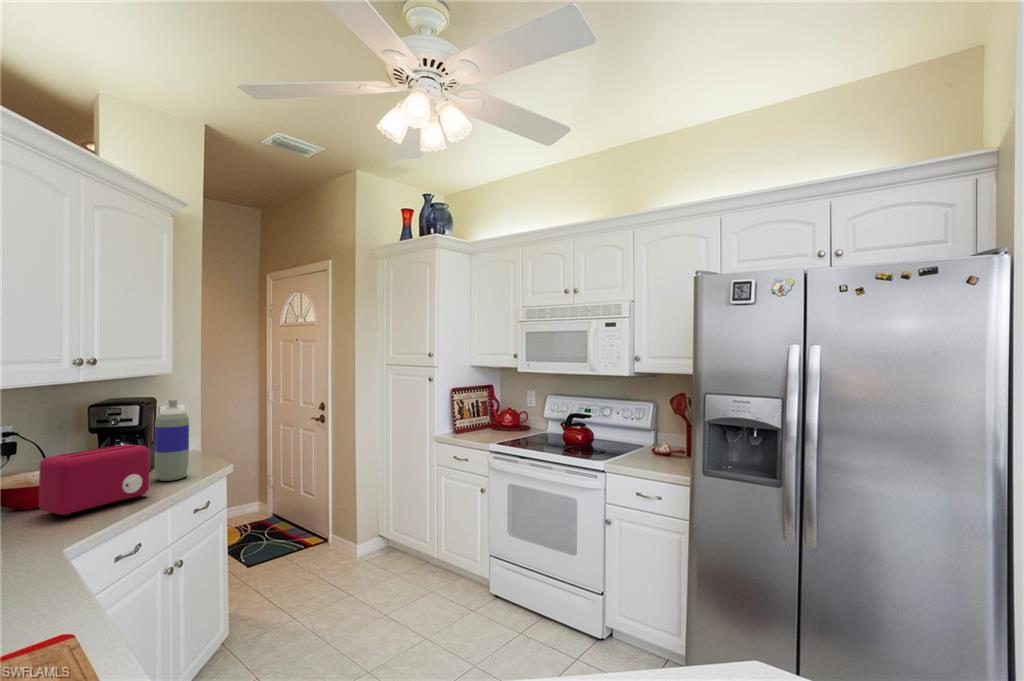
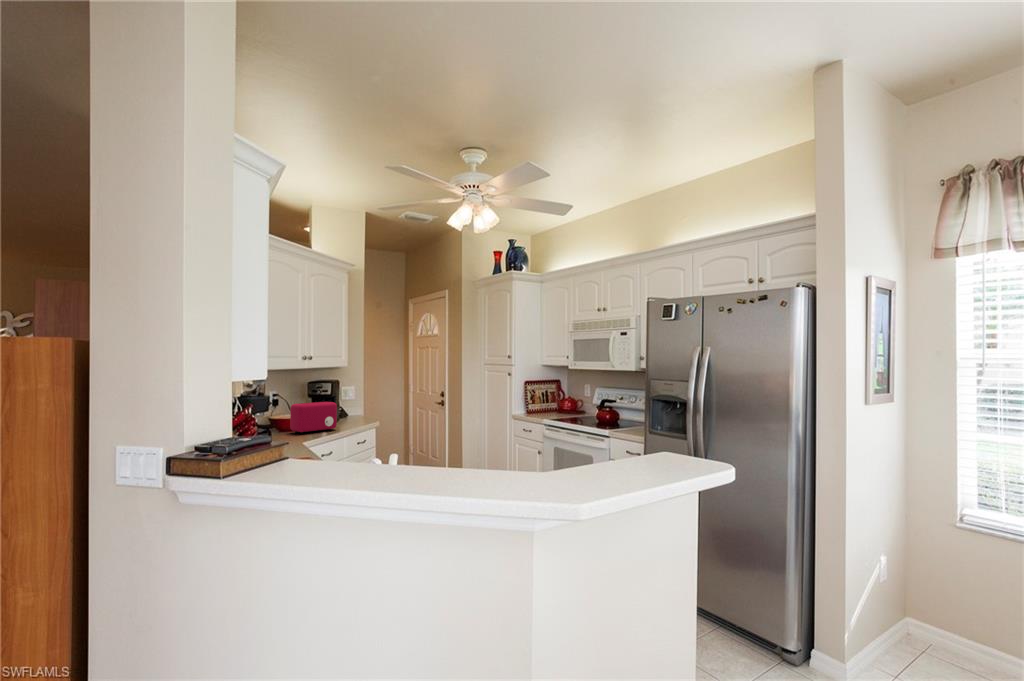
bottle: present [154,399,189,481] -> none [339,380,356,425]

